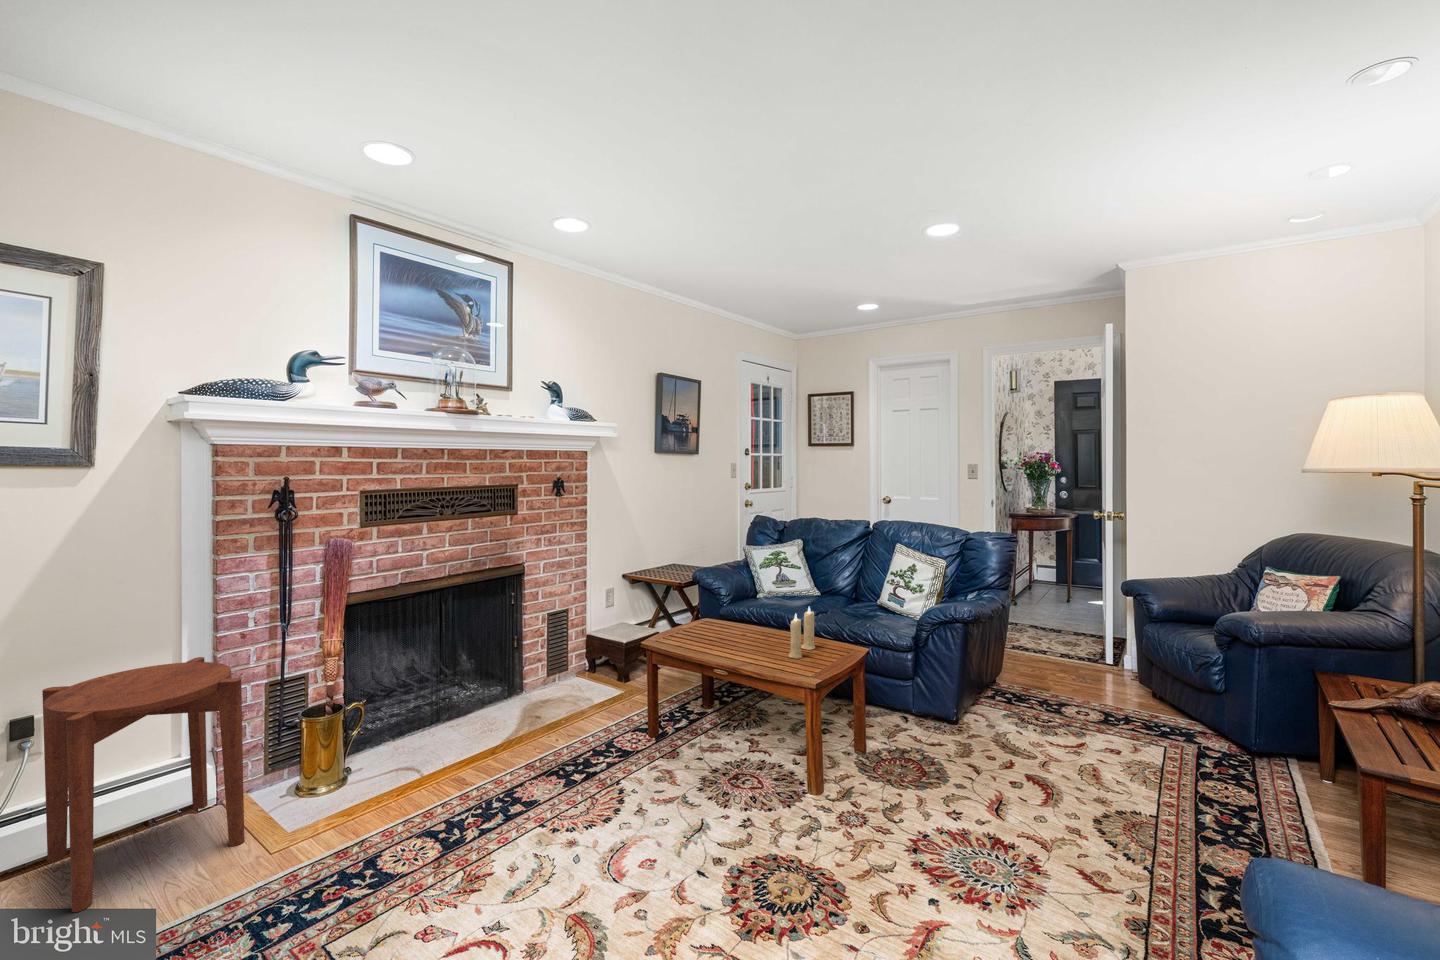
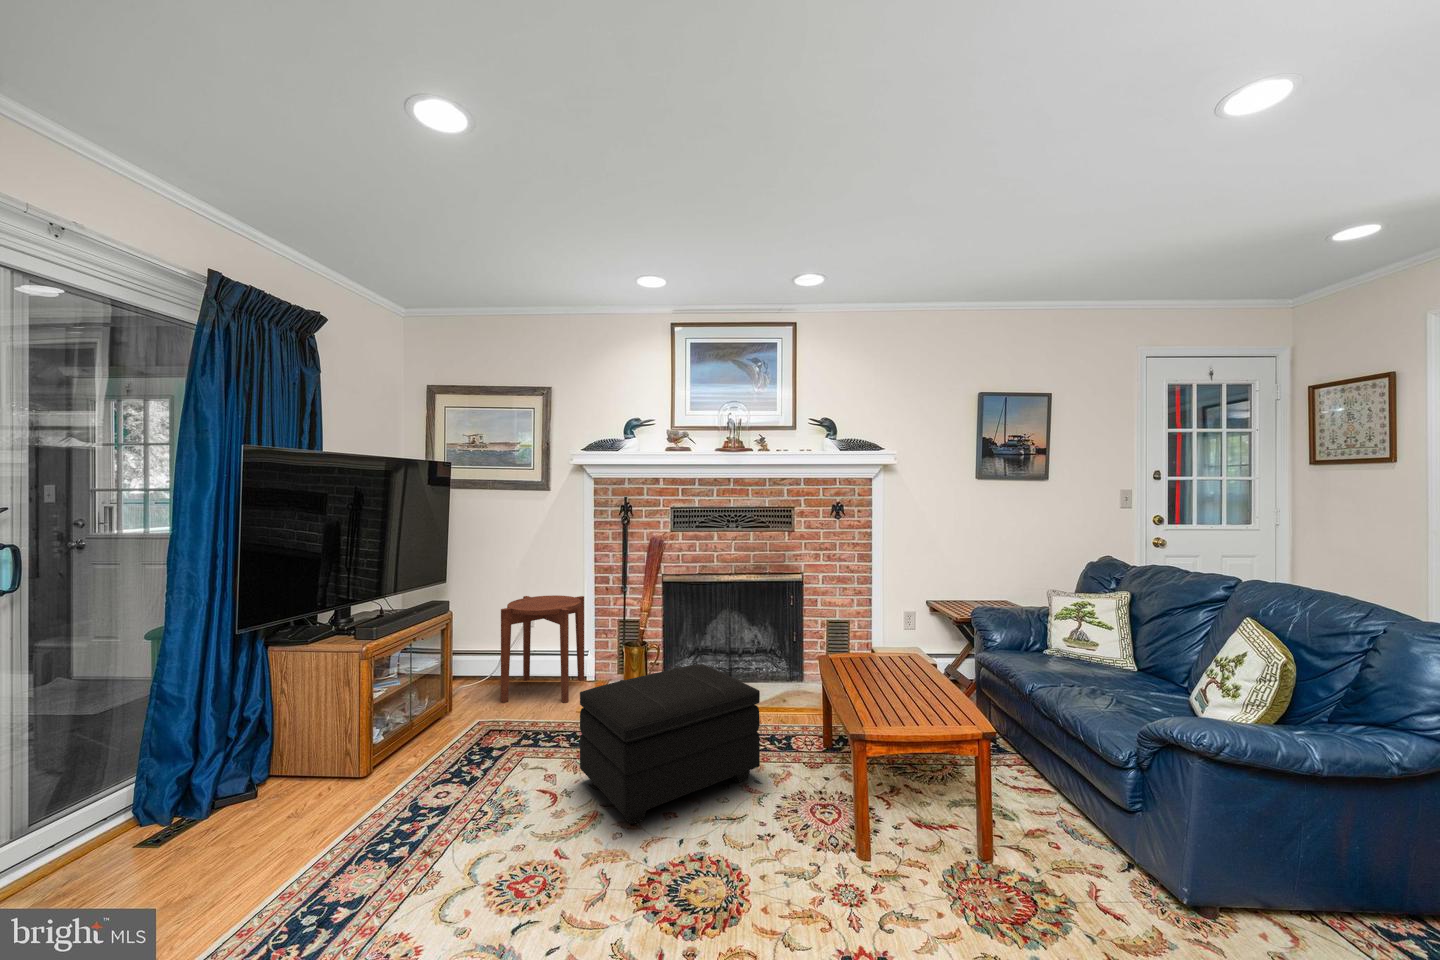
candle: present [788,607,815,659] -> none [872,656,927,712]
footstool: none [485,683,658,888] -> present [580,664,760,824]

